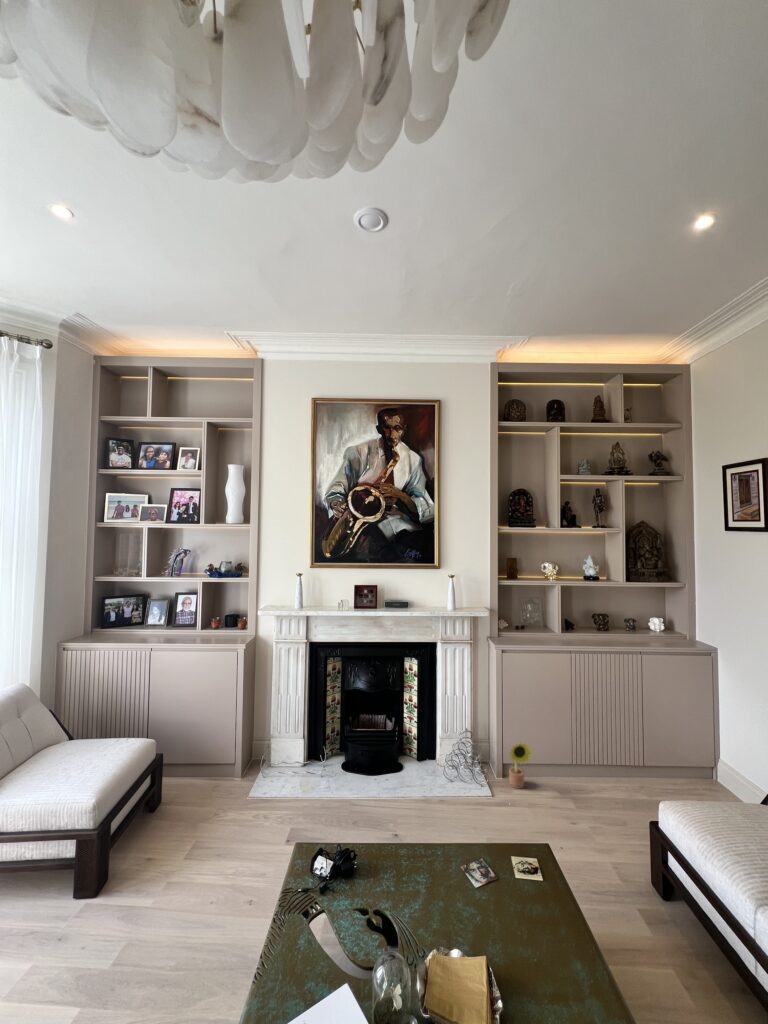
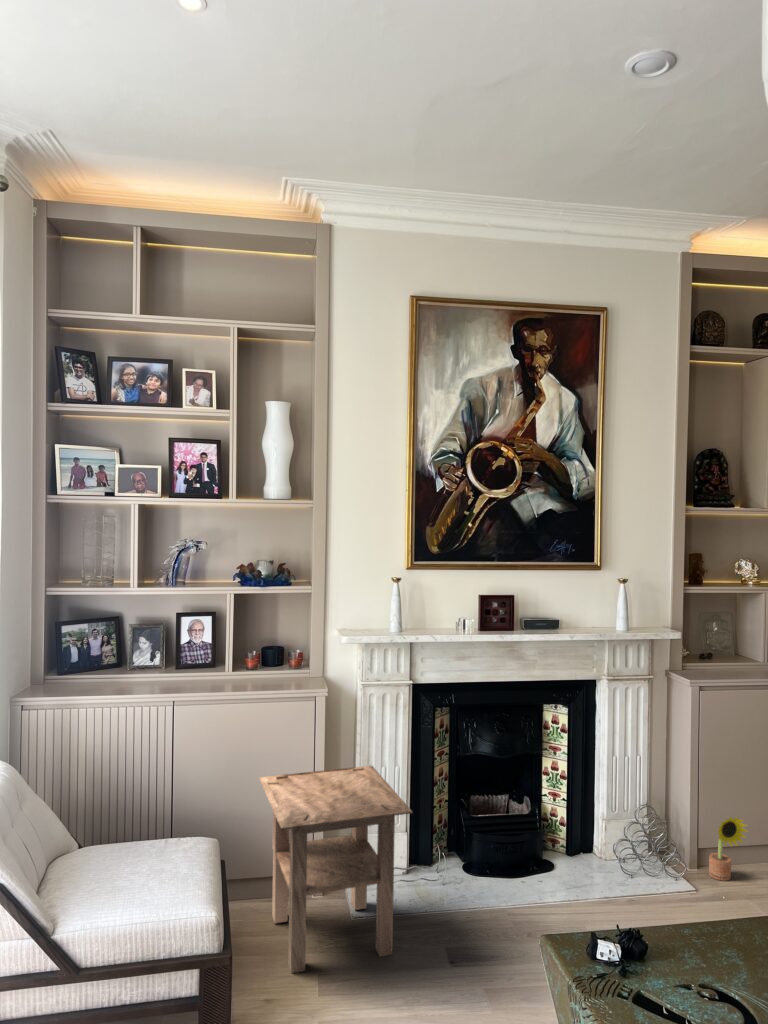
side table: none [170,694,274,838] -> present [260,766,413,973]

